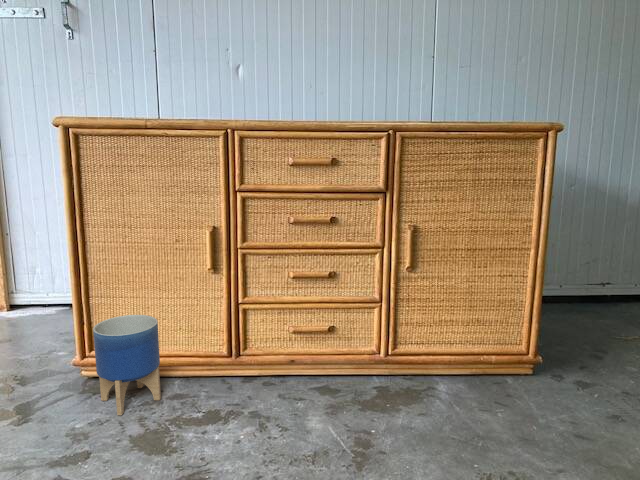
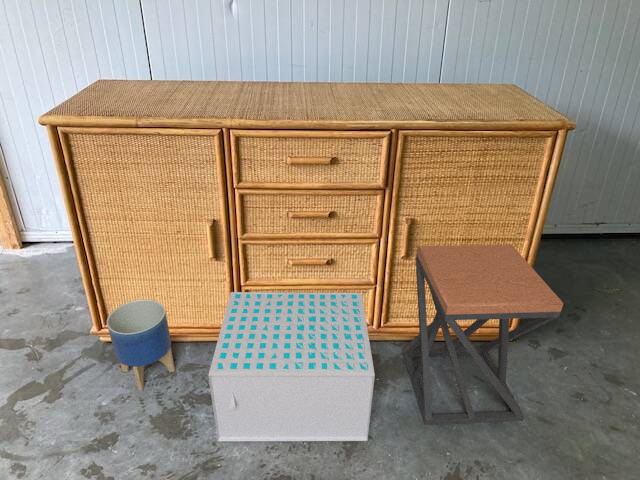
stool: none [415,248,579,441] -> present [402,245,563,425]
storage box: none [202,306,387,456] -> present [208,292,375,441]

